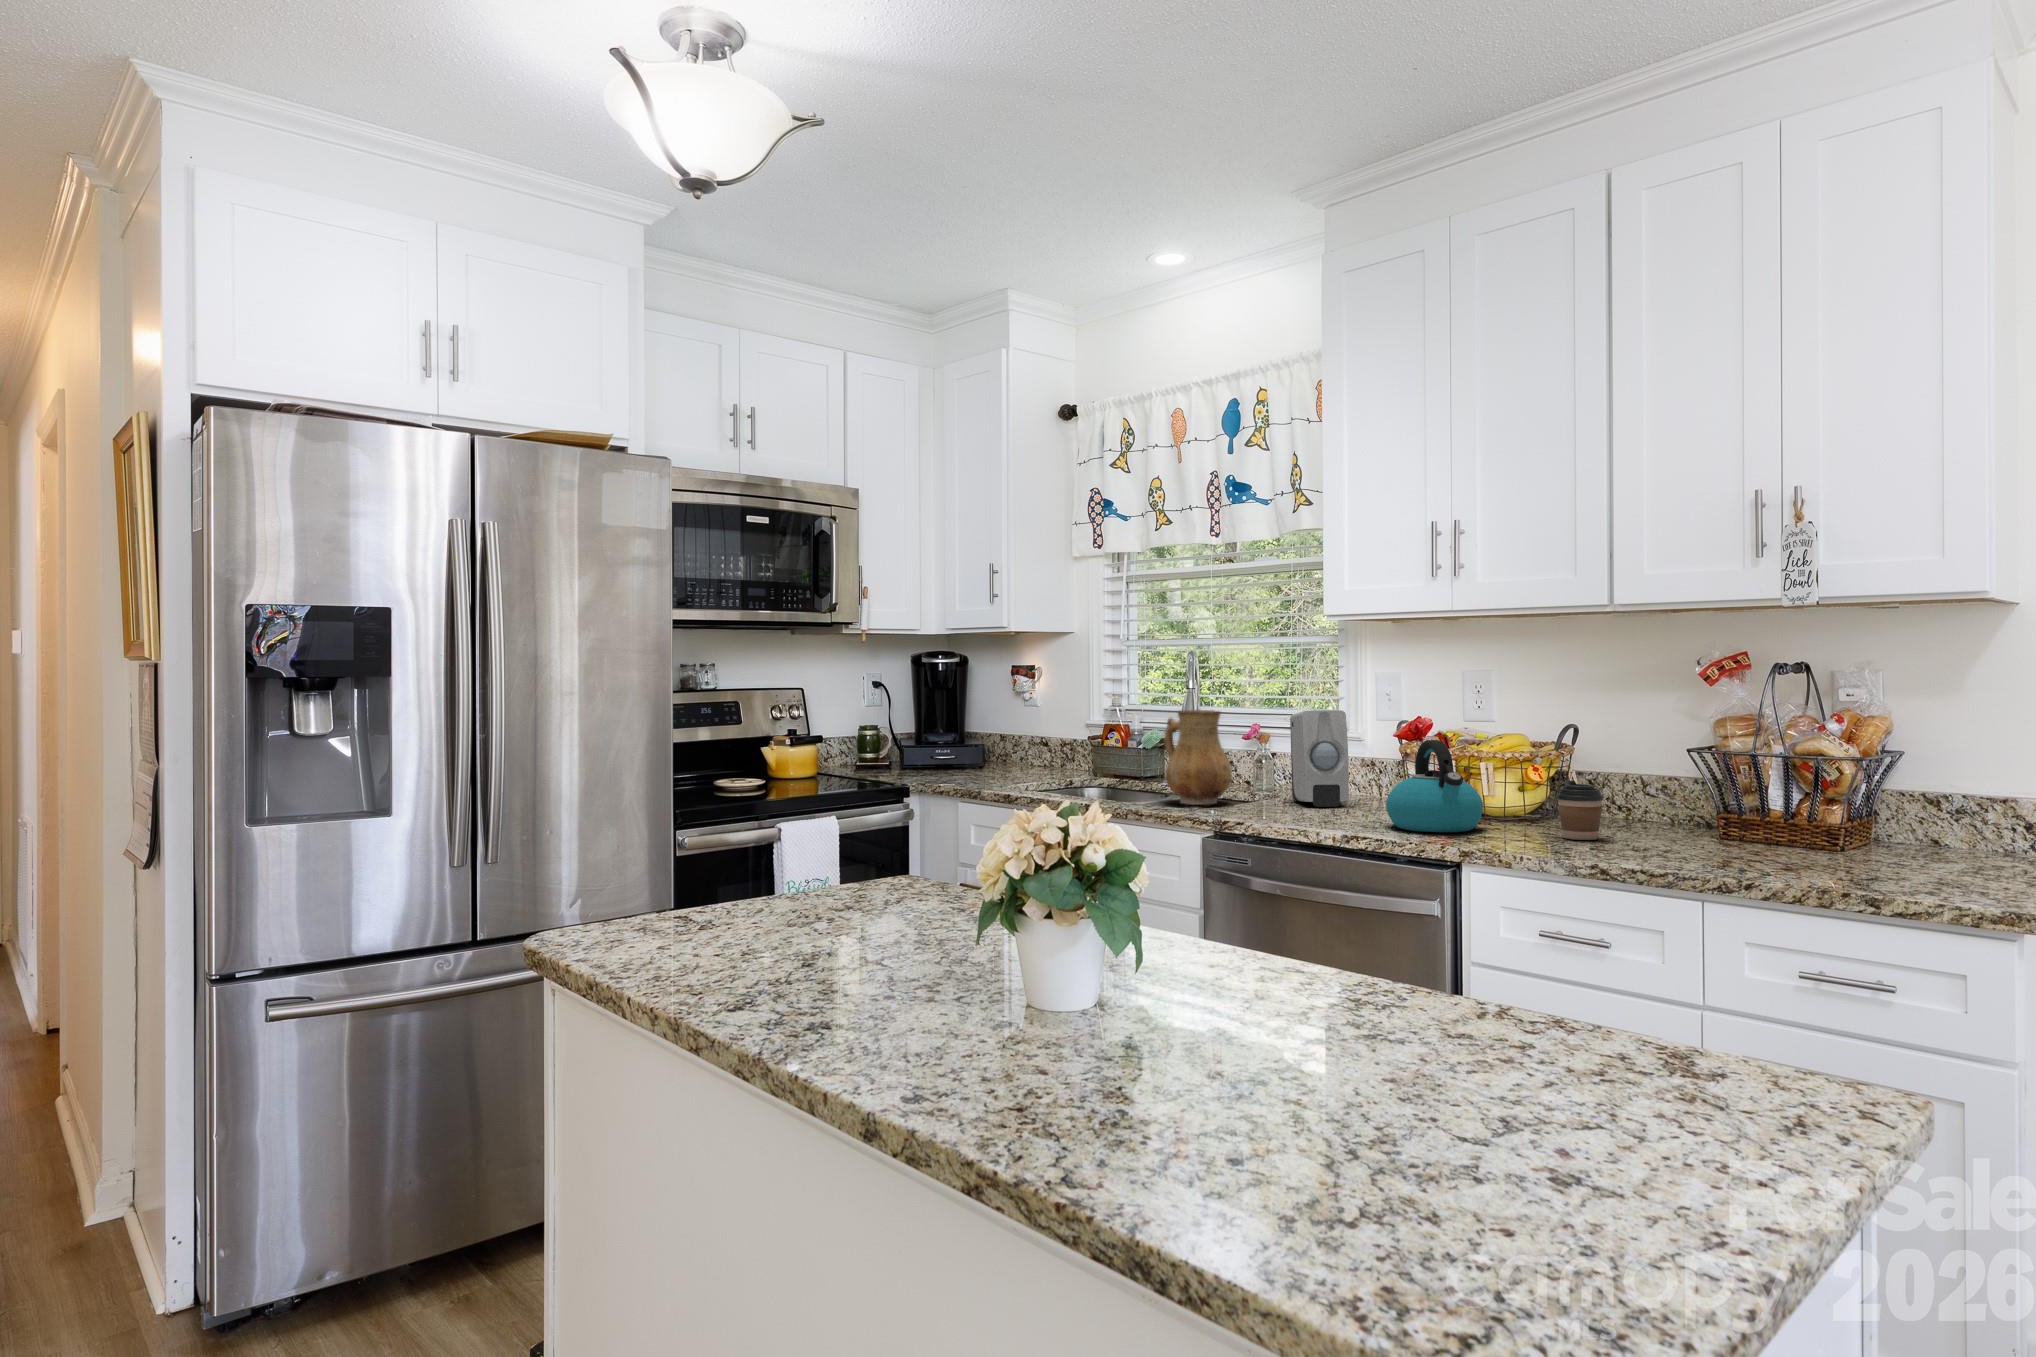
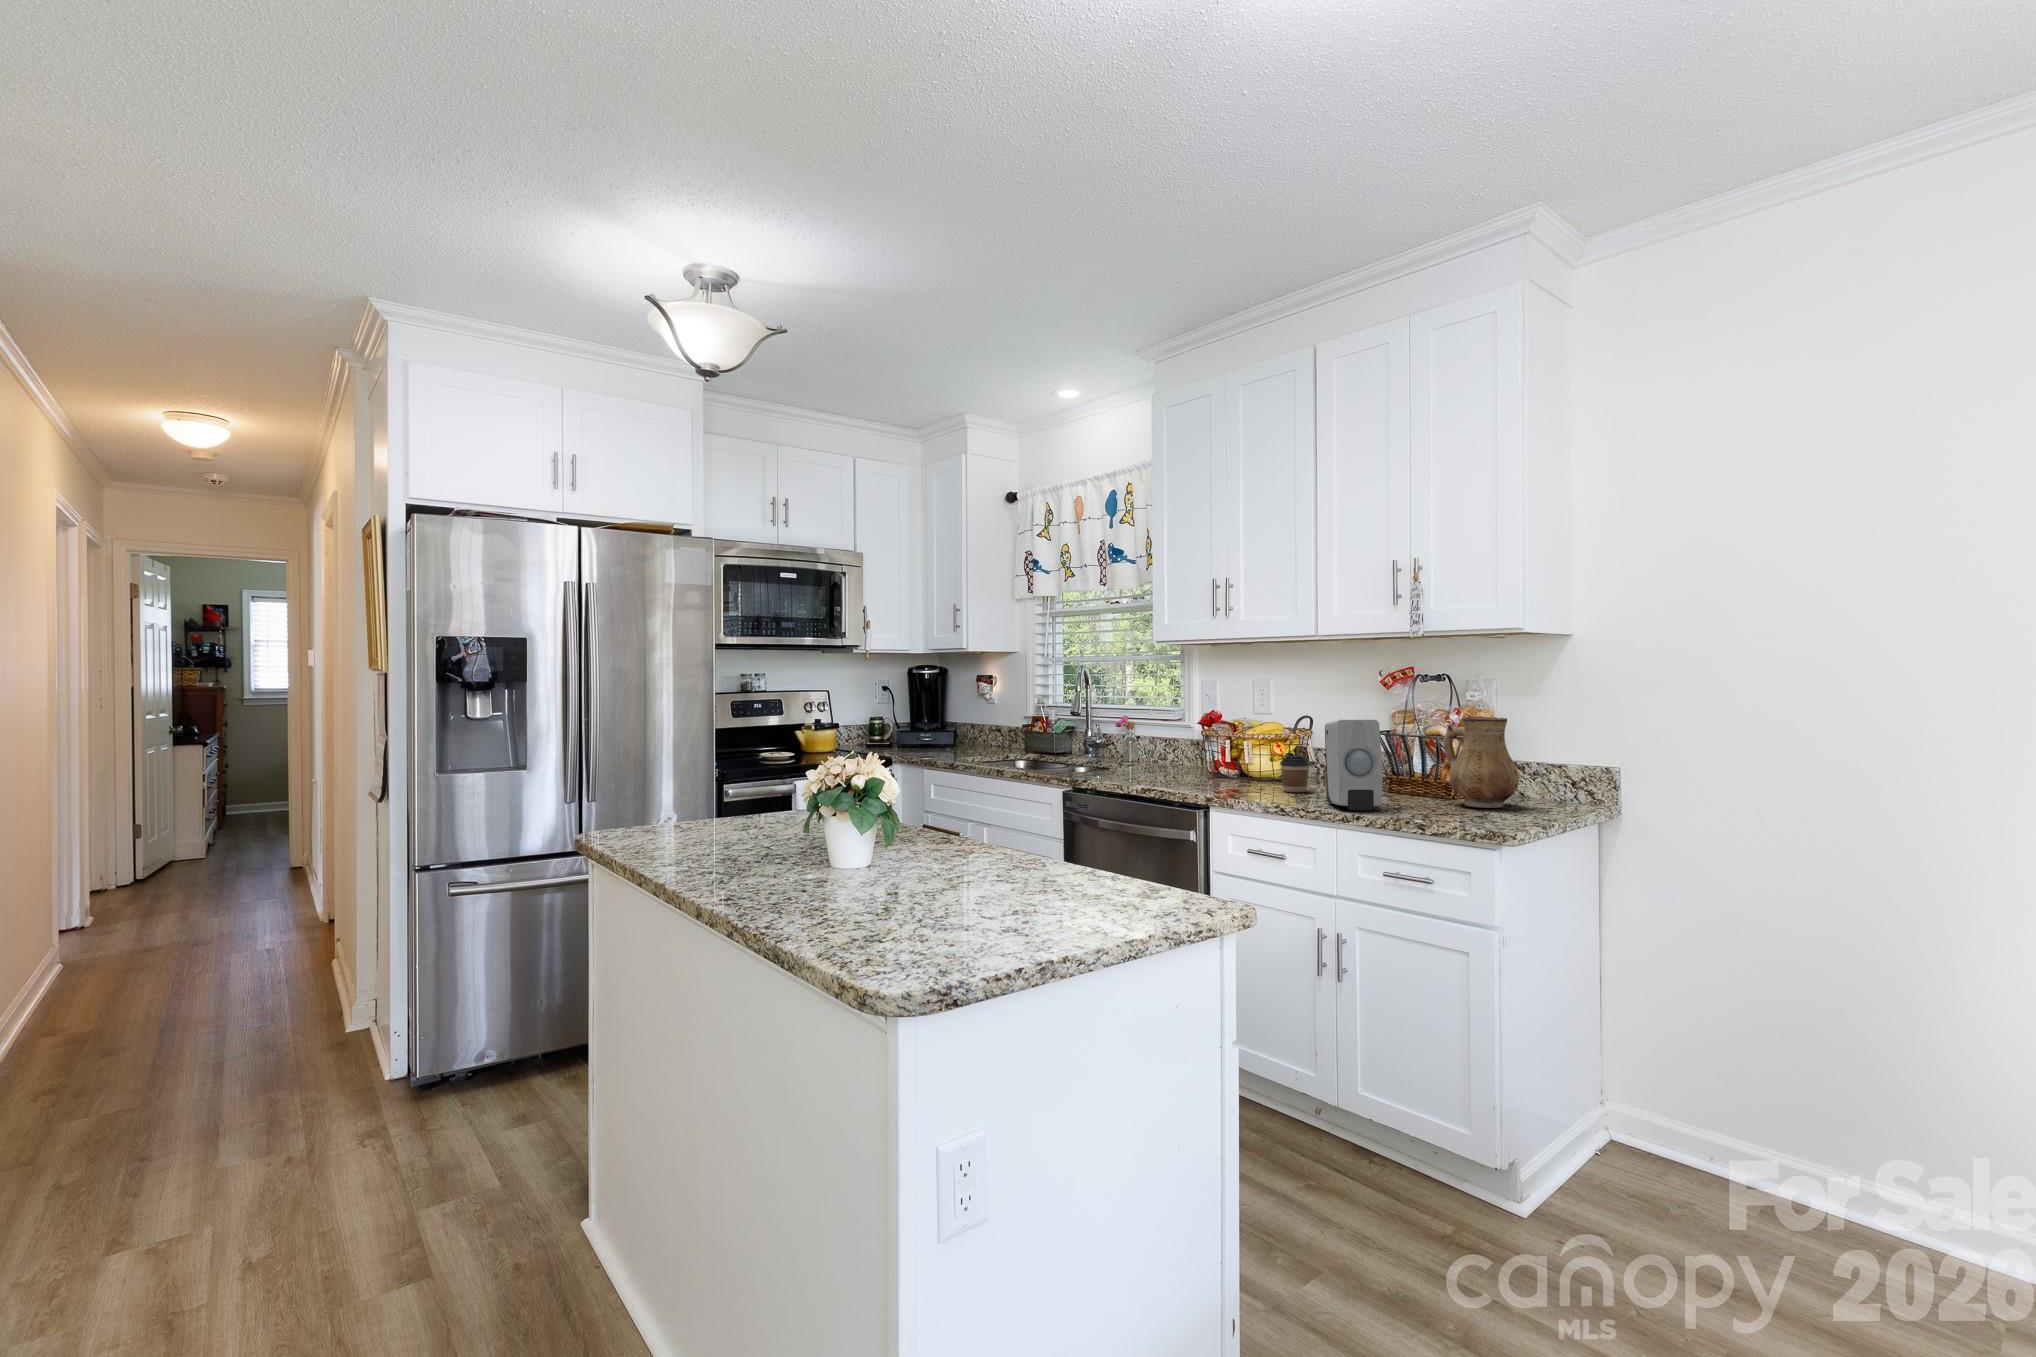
ceramic pitcher: present [1165,710,1232,805] -> present [1444,717,1519,808]
soap dispenser: present [1290,710,1349,807] -> present [1325,720,1382,810]
kettle: present [1386,740,1483,832] -> none [1177,726,1240,787]

